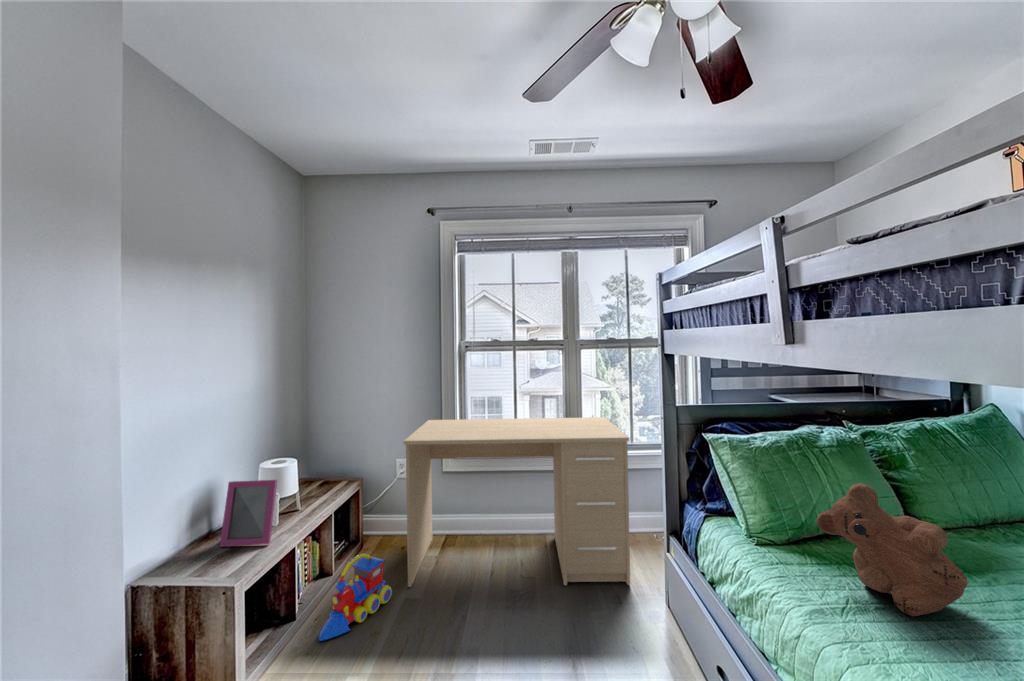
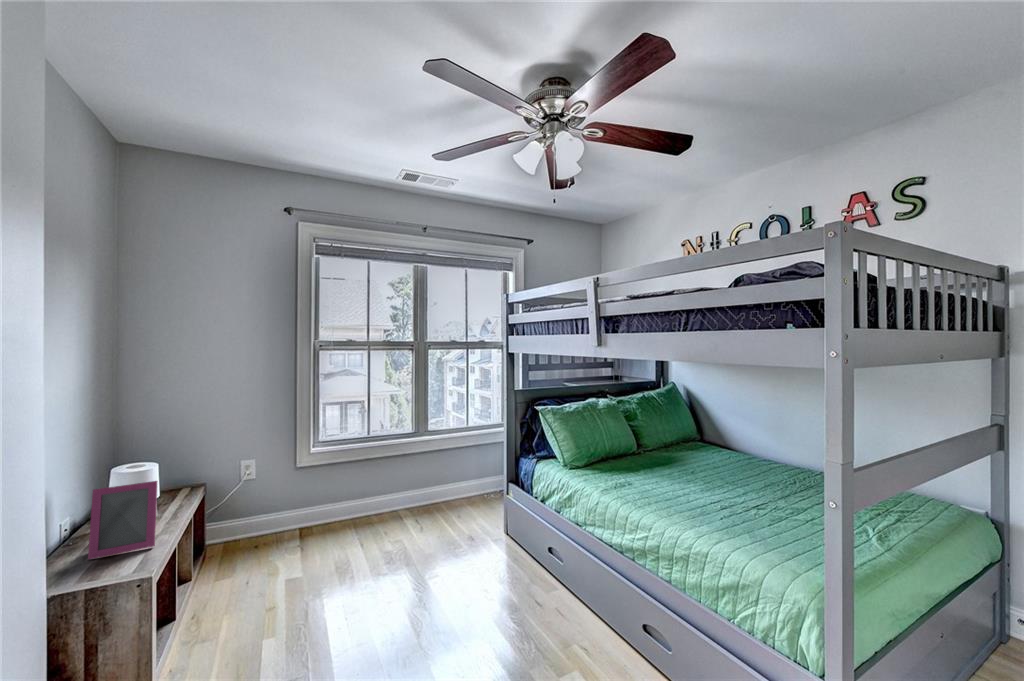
desk: present [404,417,630,587] -> none [286,404,482,570]
teddy bear: present [817,483,968,616] -> none [603,424,664,485]
toy train: present [319,553,392,641] -> none [215,543,276,628]

